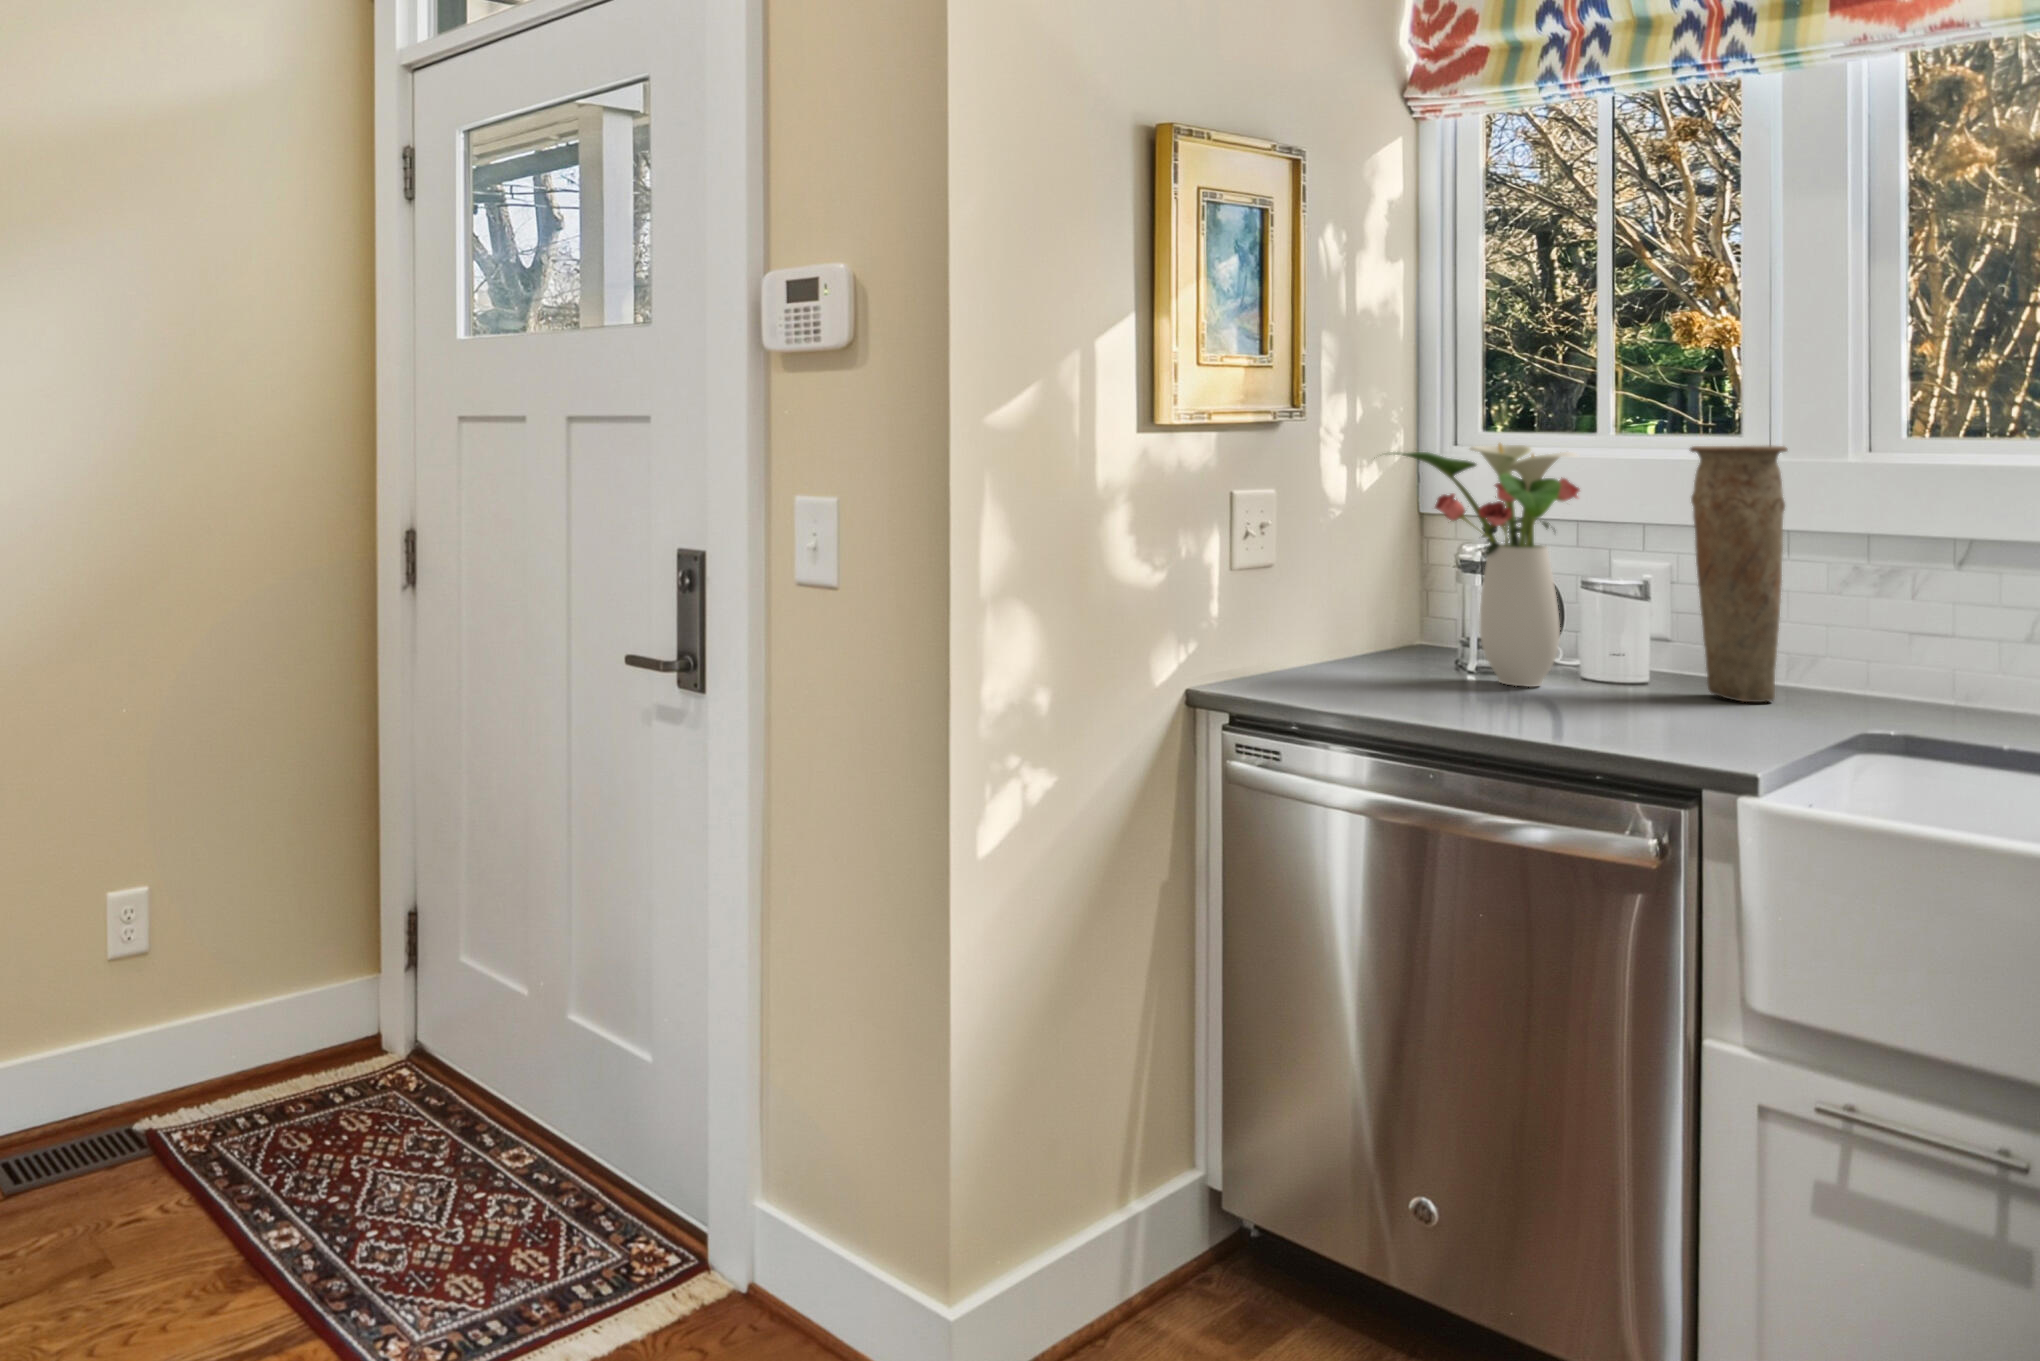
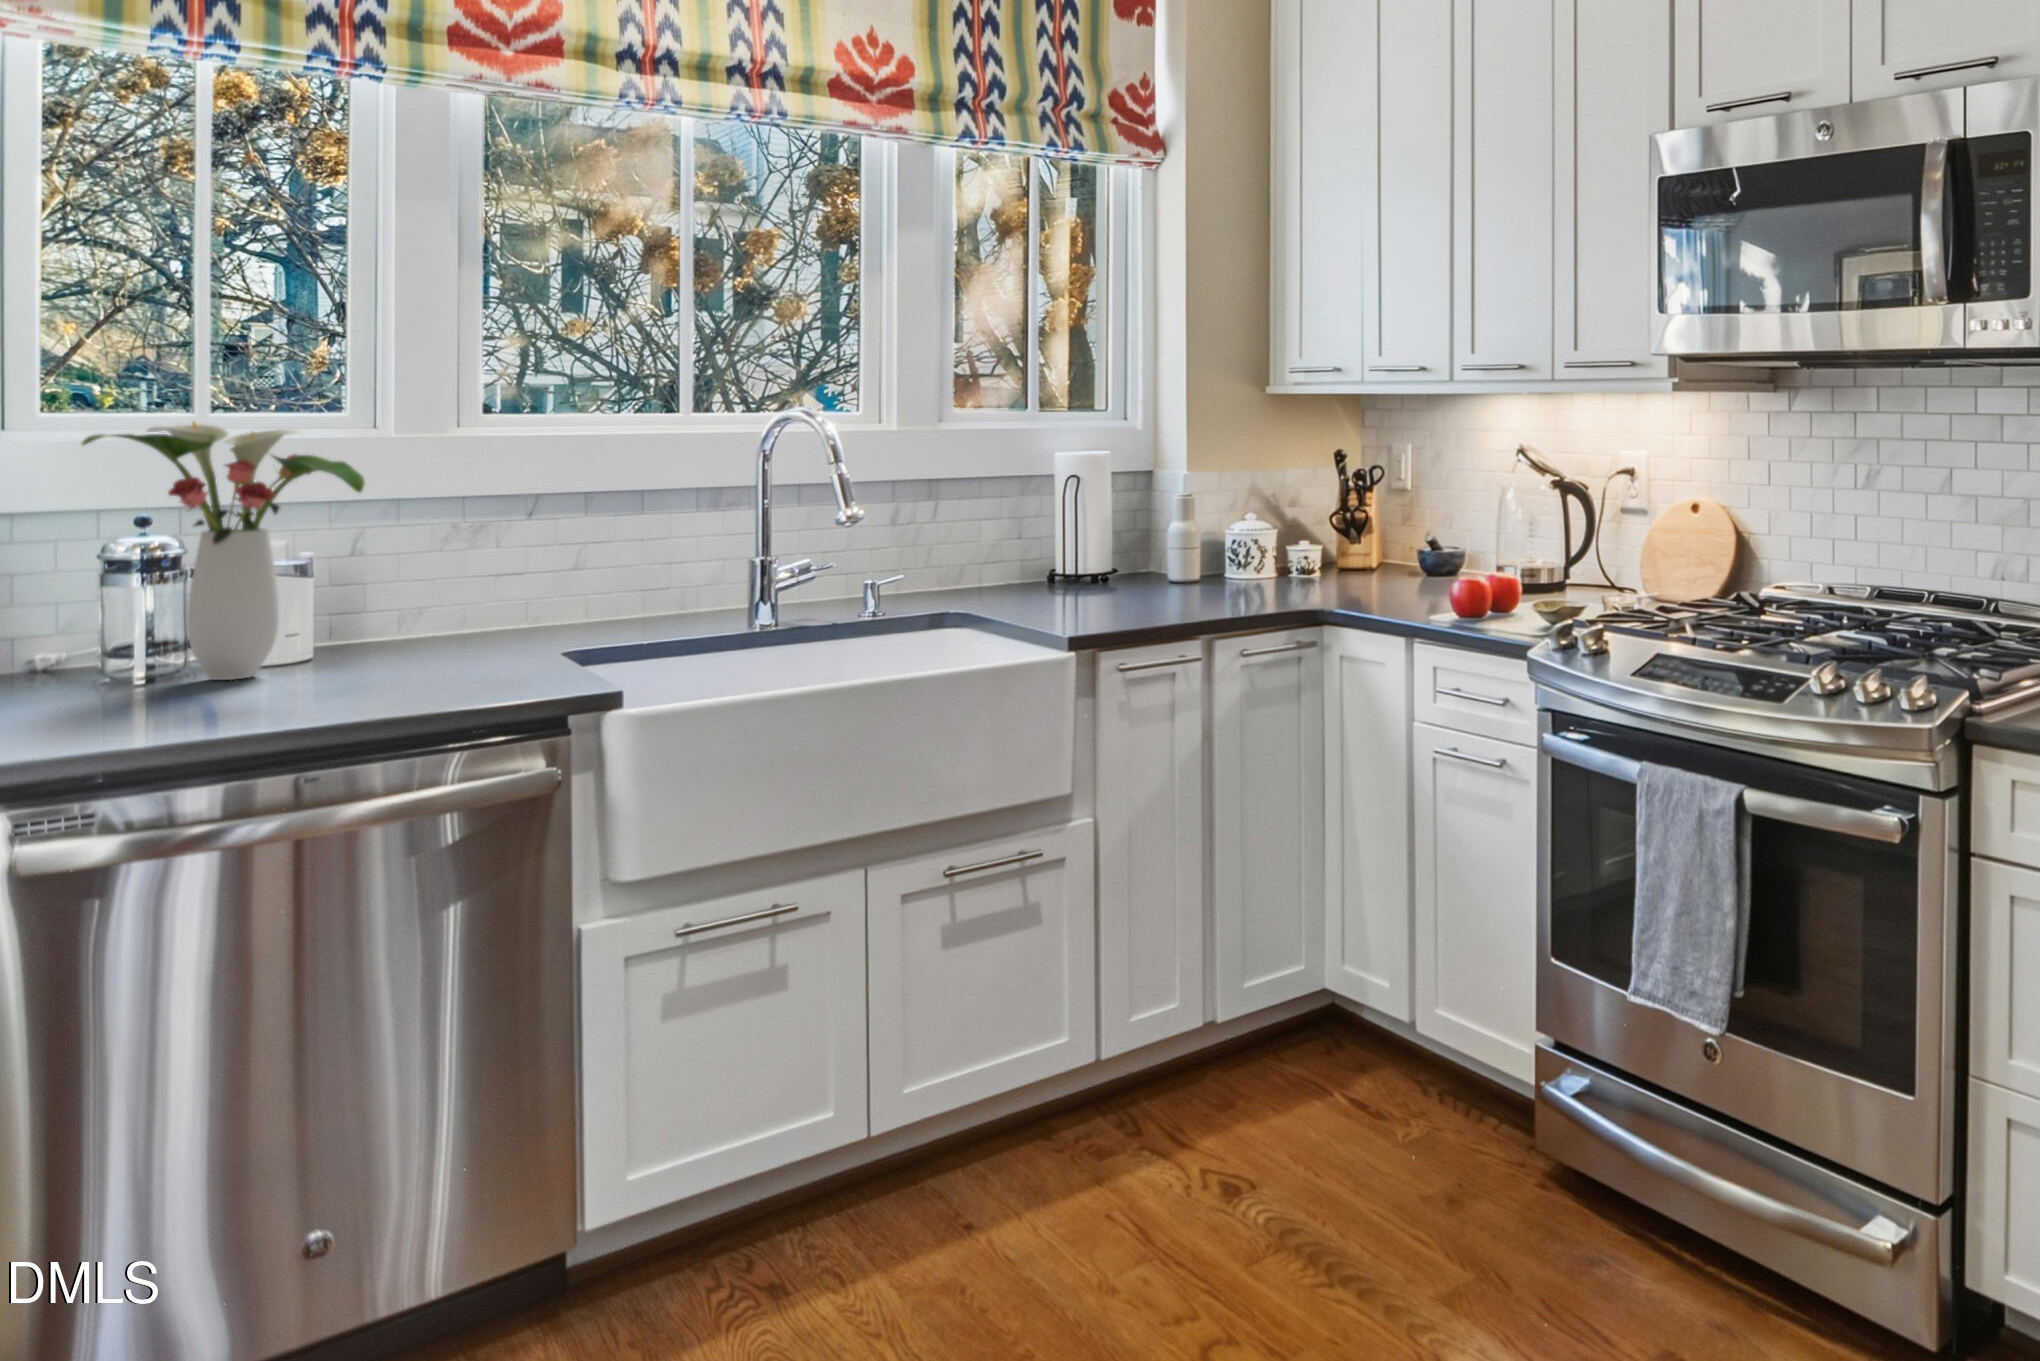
vase: present [1690,445,1787,702] -> none [363,421,450,652]

